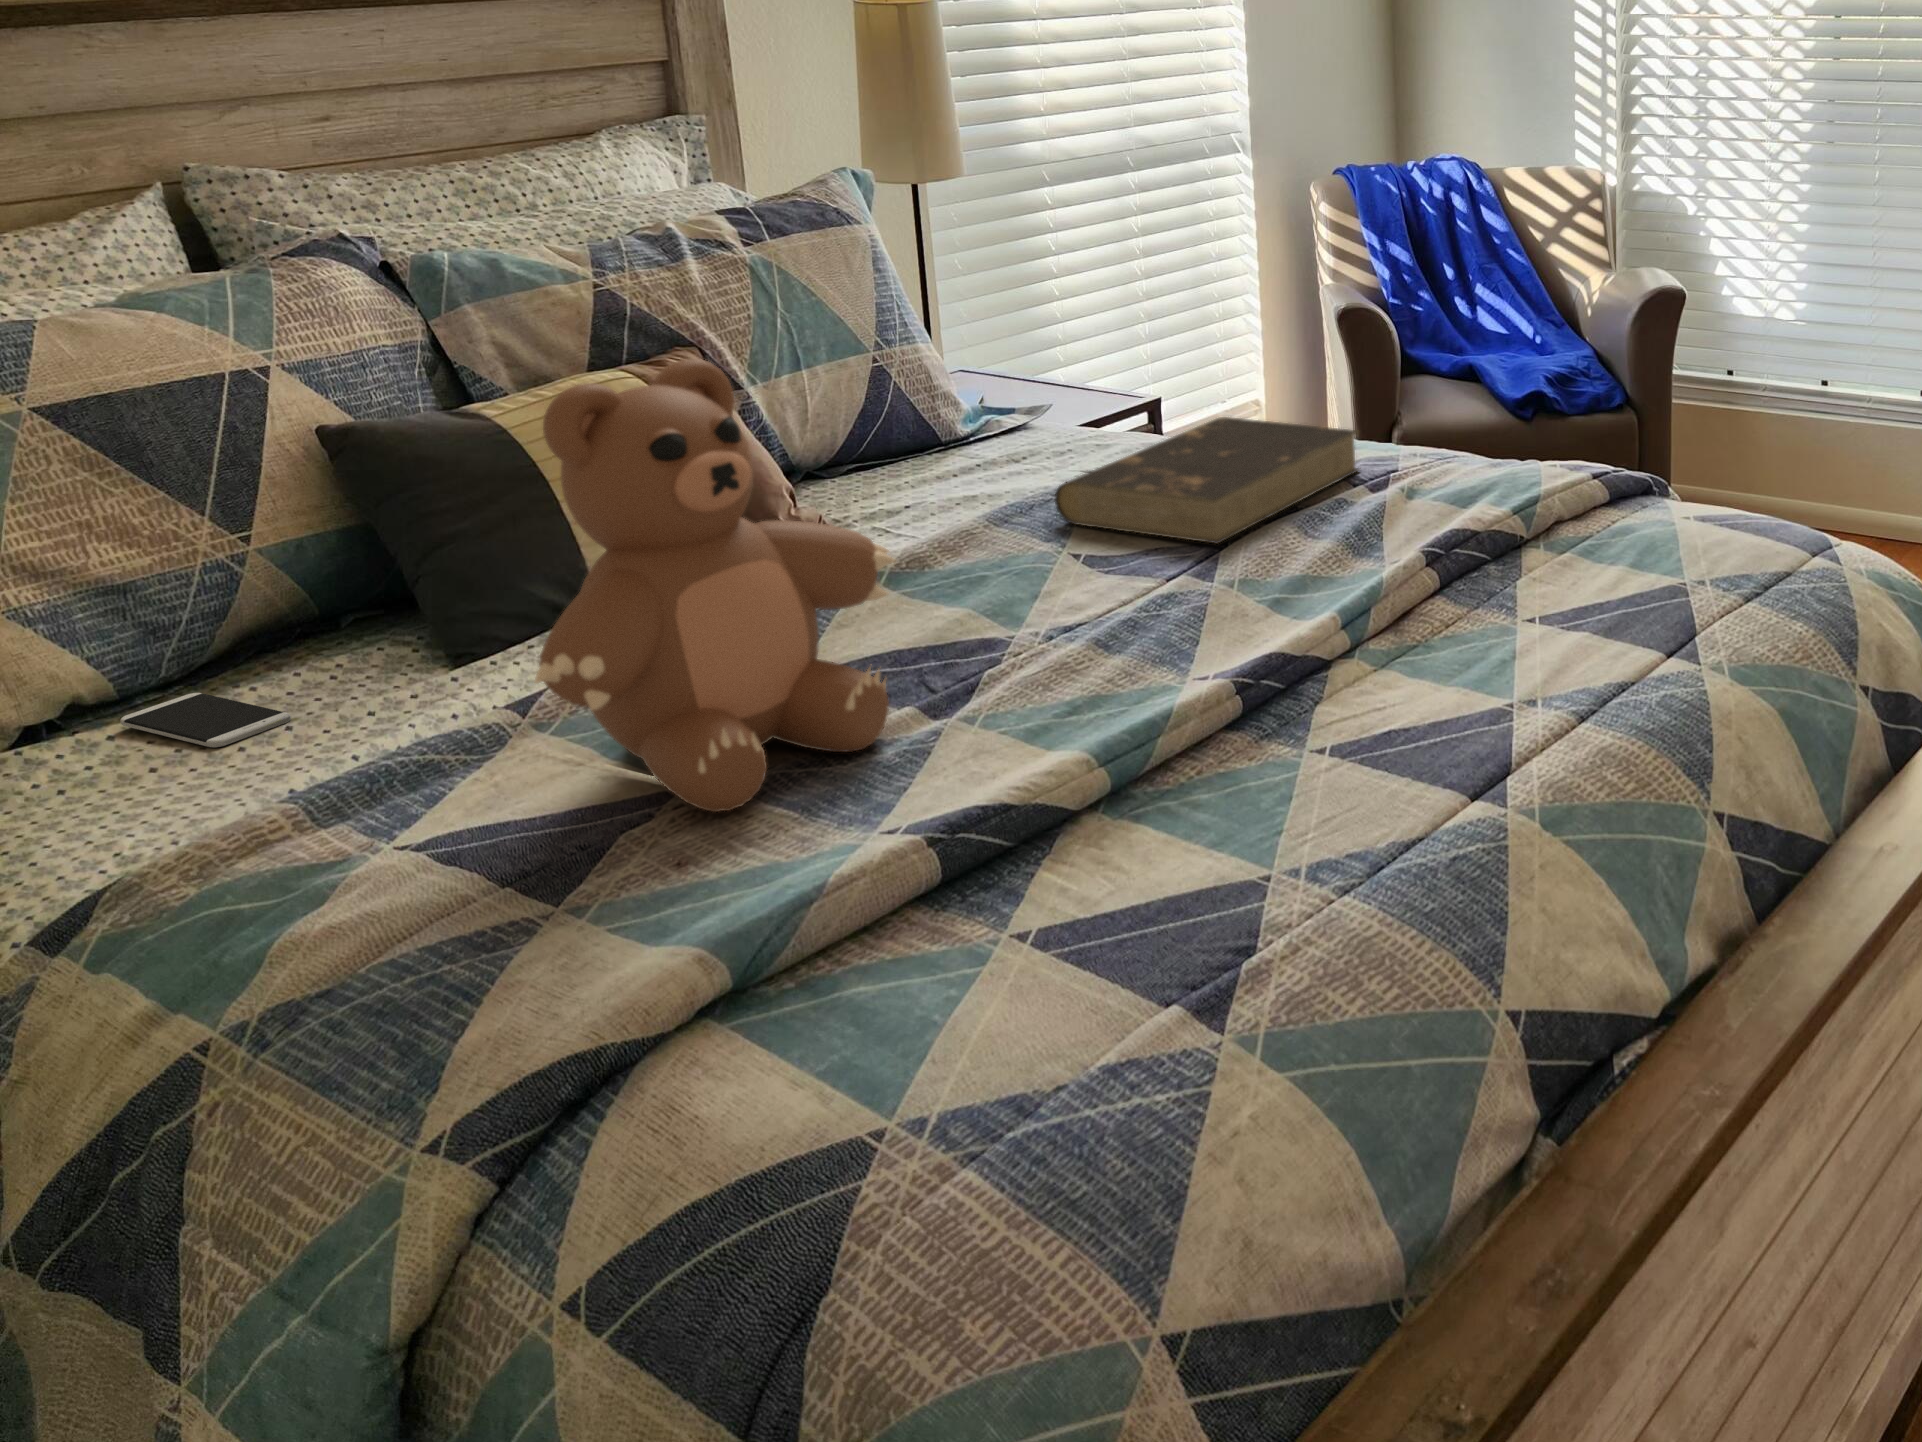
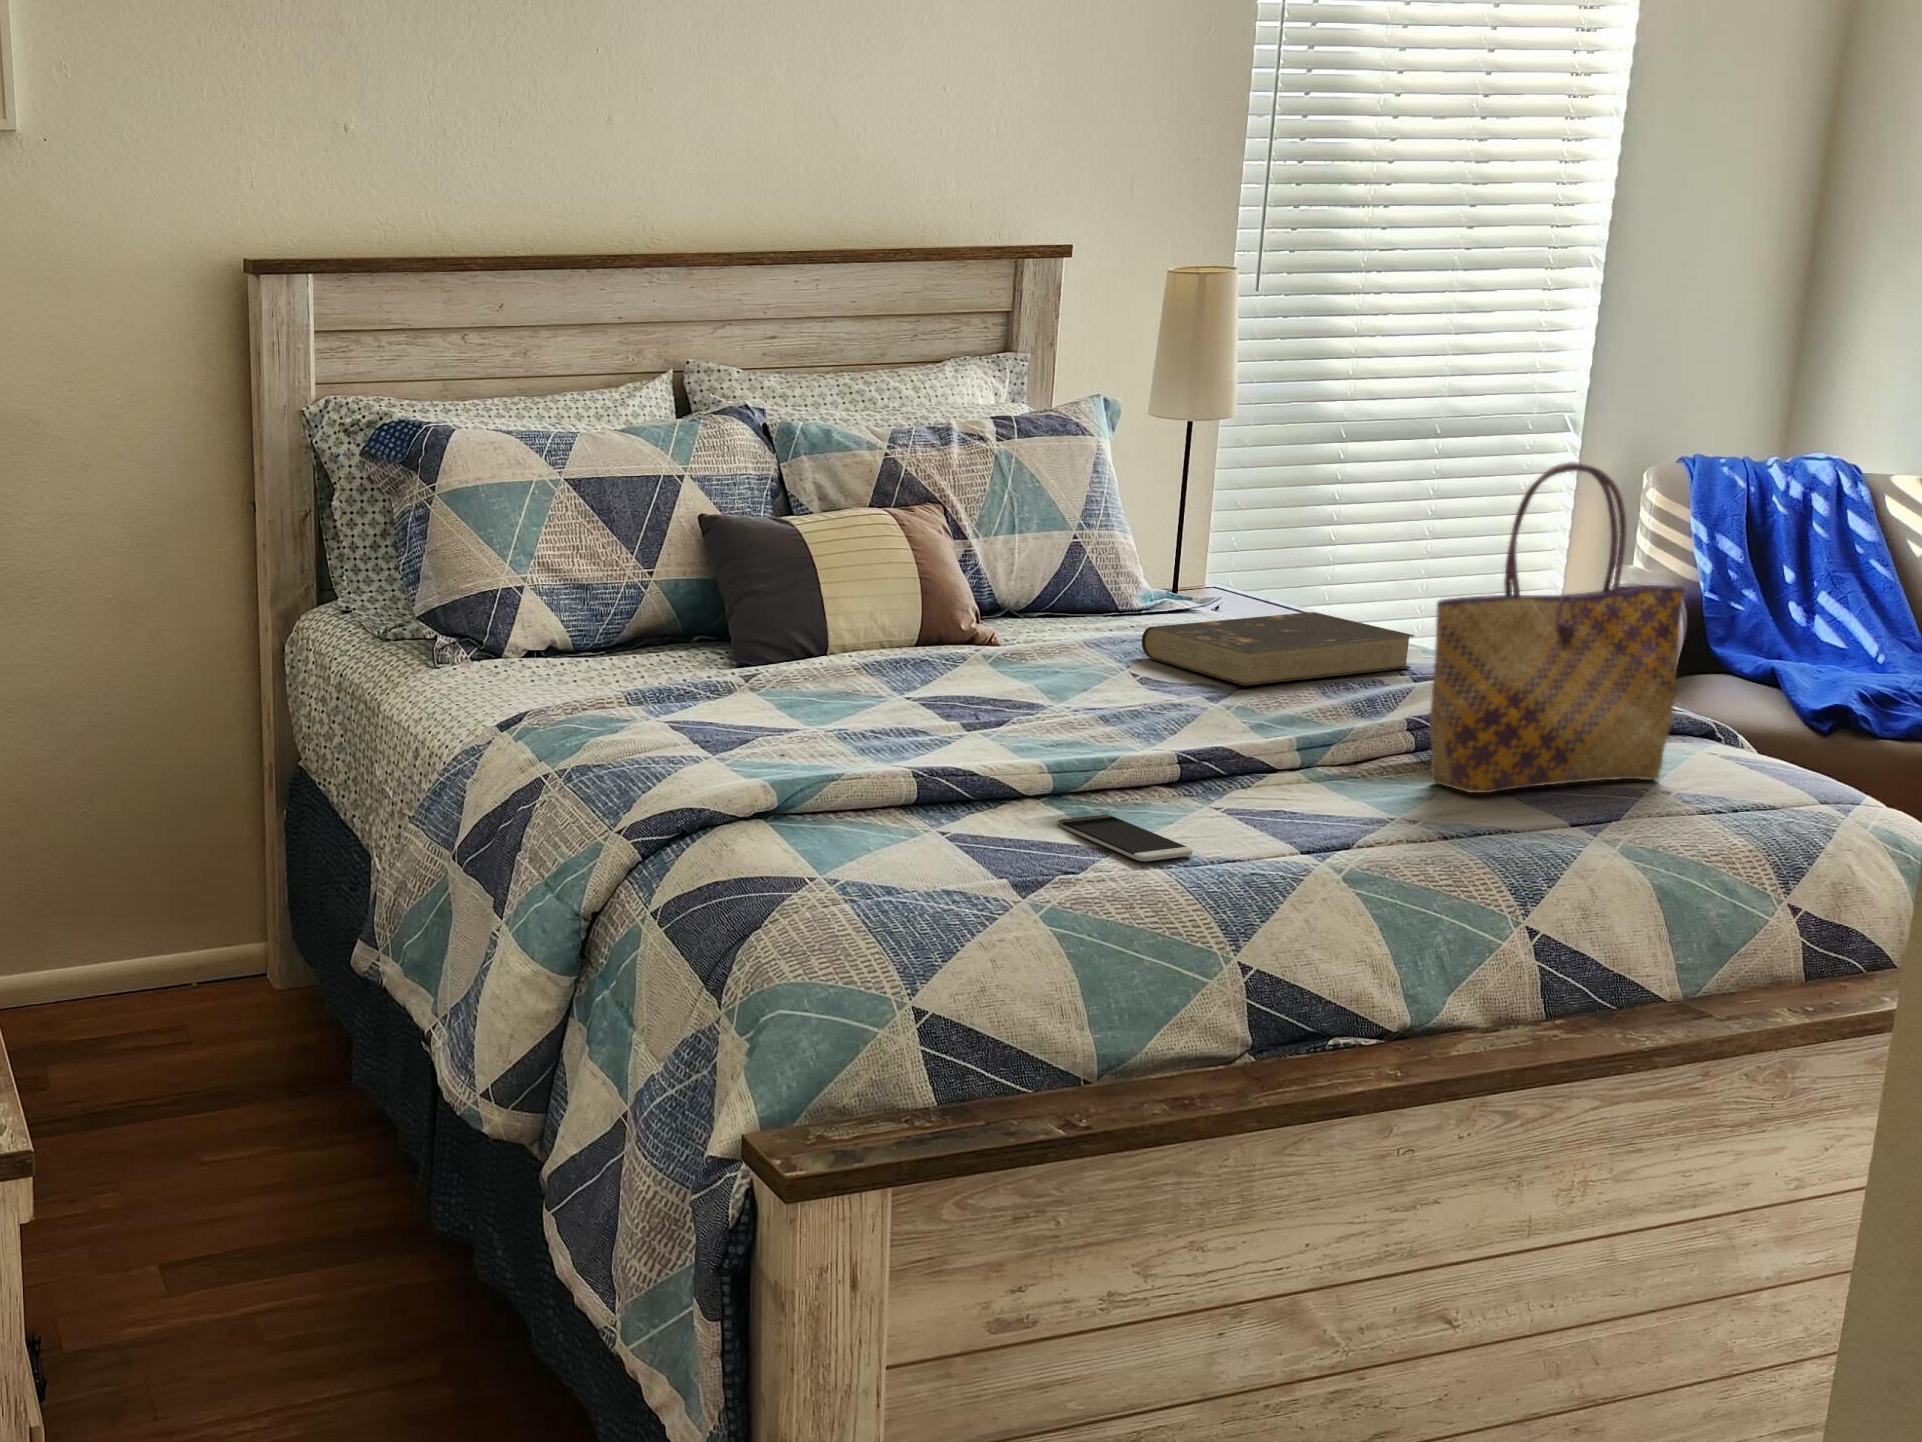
tote bag: none [1495,217,1698,643] -> present [1430,462,1684,793]
teddy bear: present [535,358,895,812] -> none [737,475,972,740]
smartphone: present [120,693,291,747] -> present [1058,815,1193,861]

